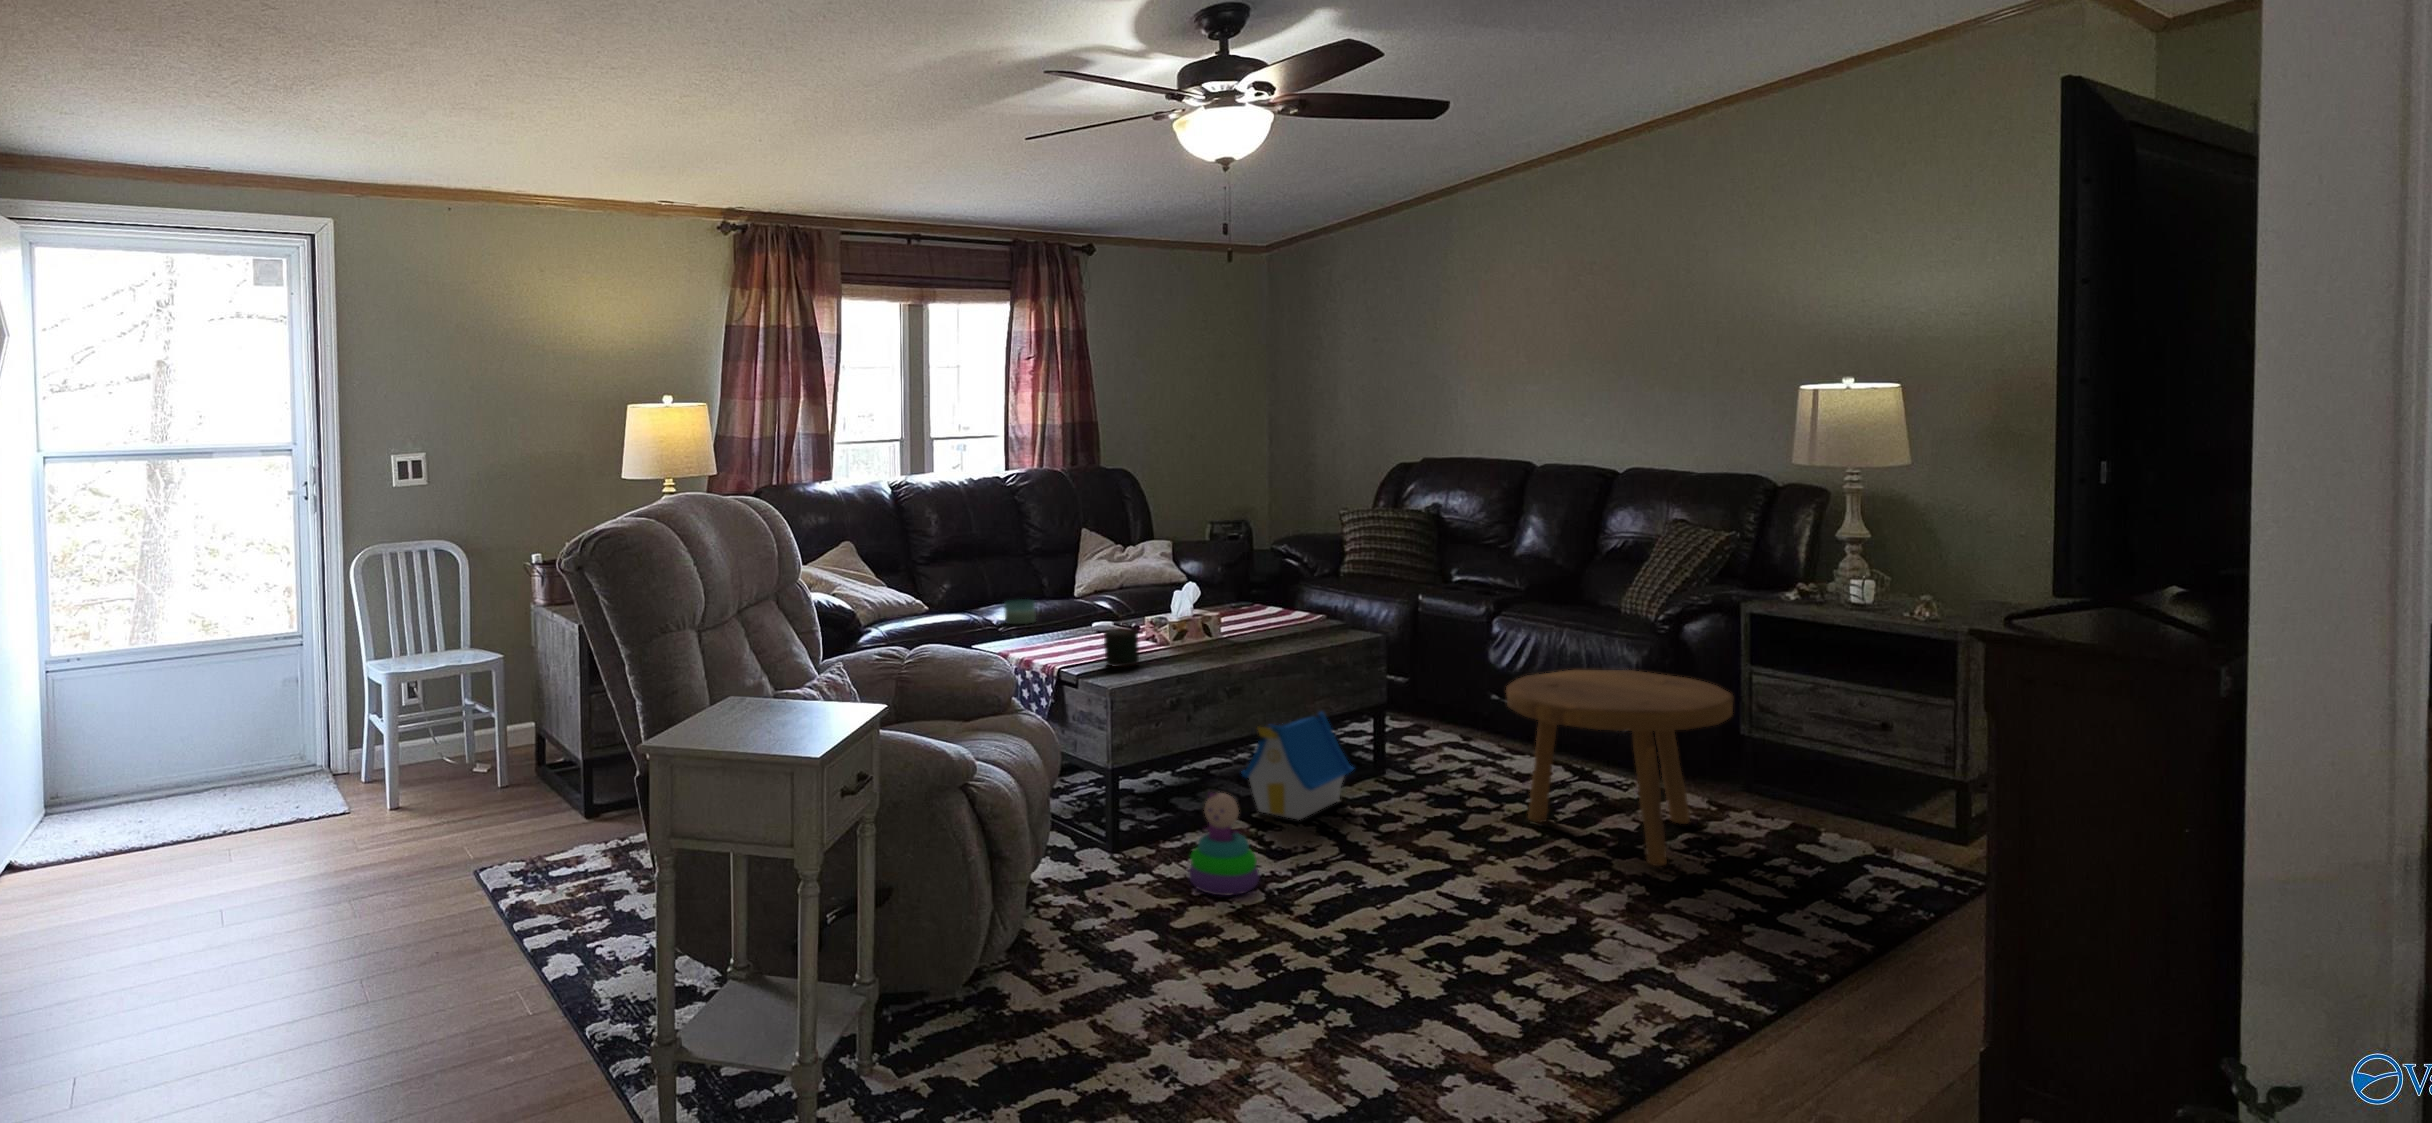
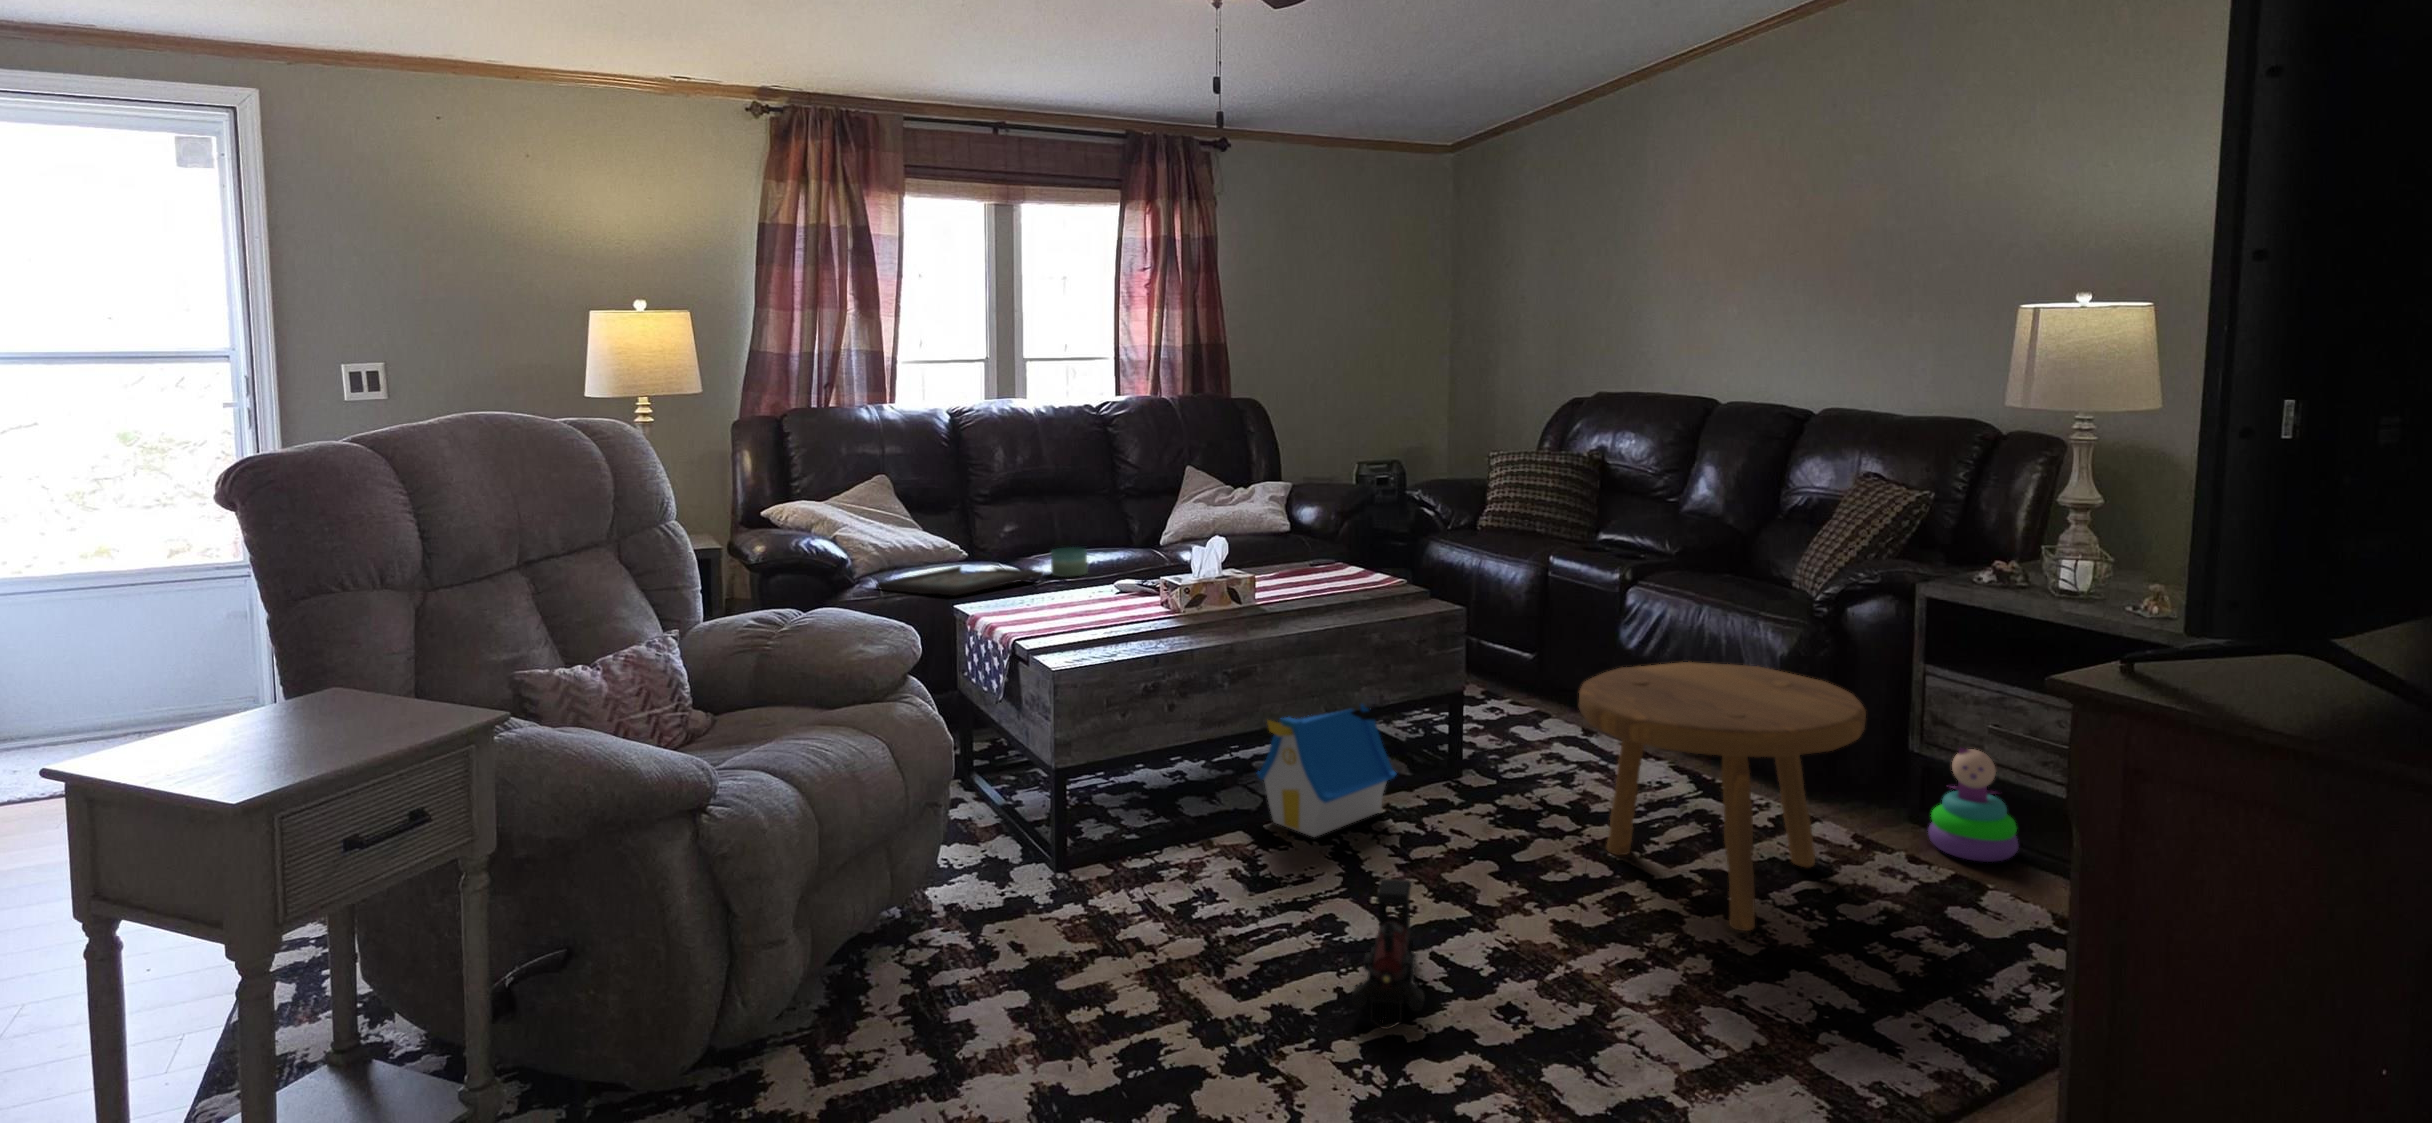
decorative tray: none [875,617,1008,640] -> present [876,566,1043,596]
mug: present [1104,628,1139,667] -> none [1067,593,1117,641]
stacking toy: present [1189,793,1260,896] -> present [1928,748,2018,862]
toy train: none [1394,835,1460,938] -> present [1352,879,1425,1029]

